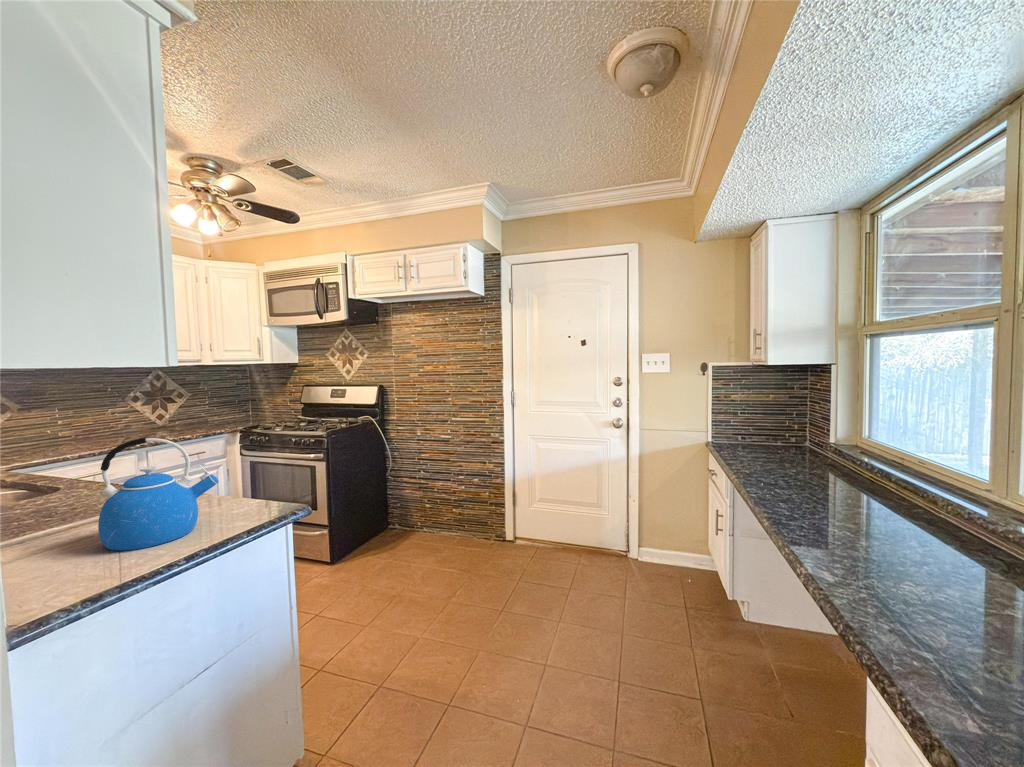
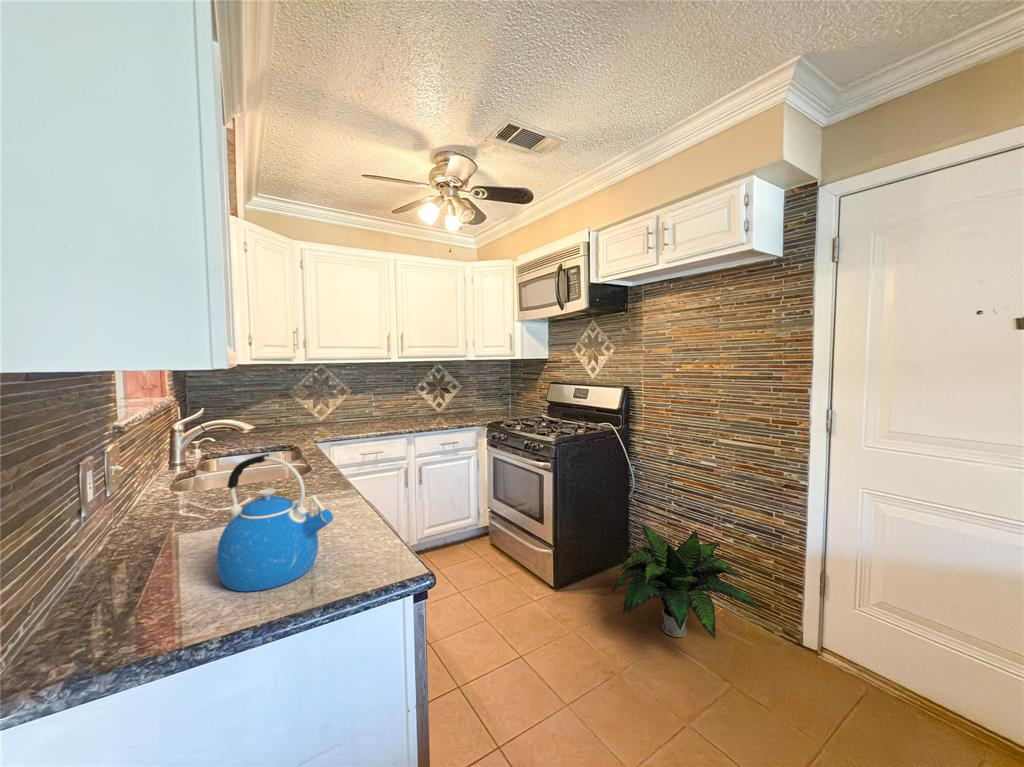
potted plant: none [384,481,485,562] -> present [612,525,761,639]

